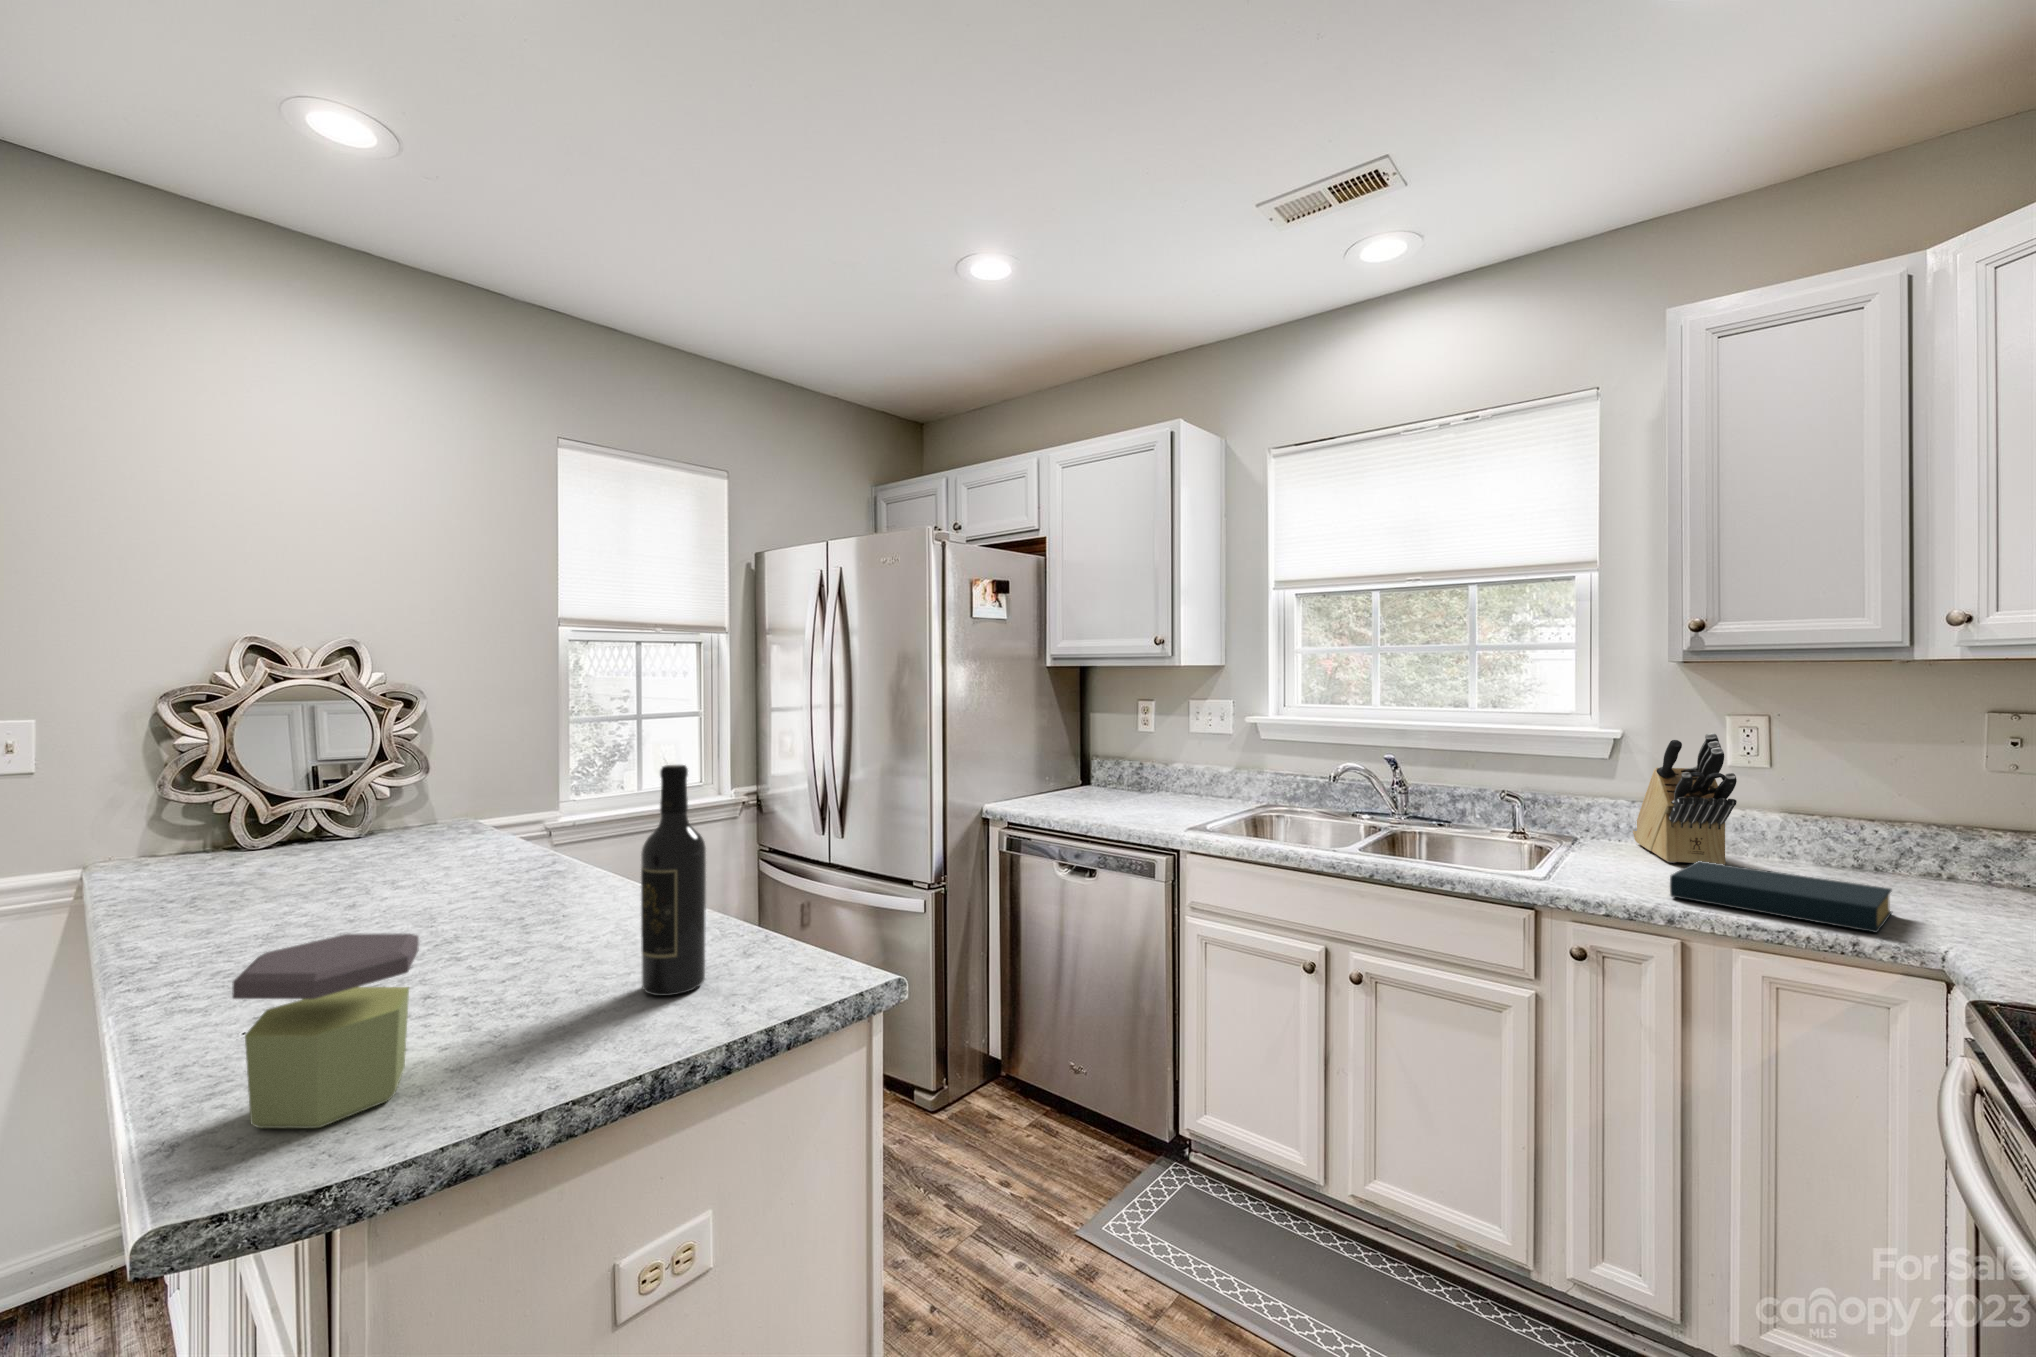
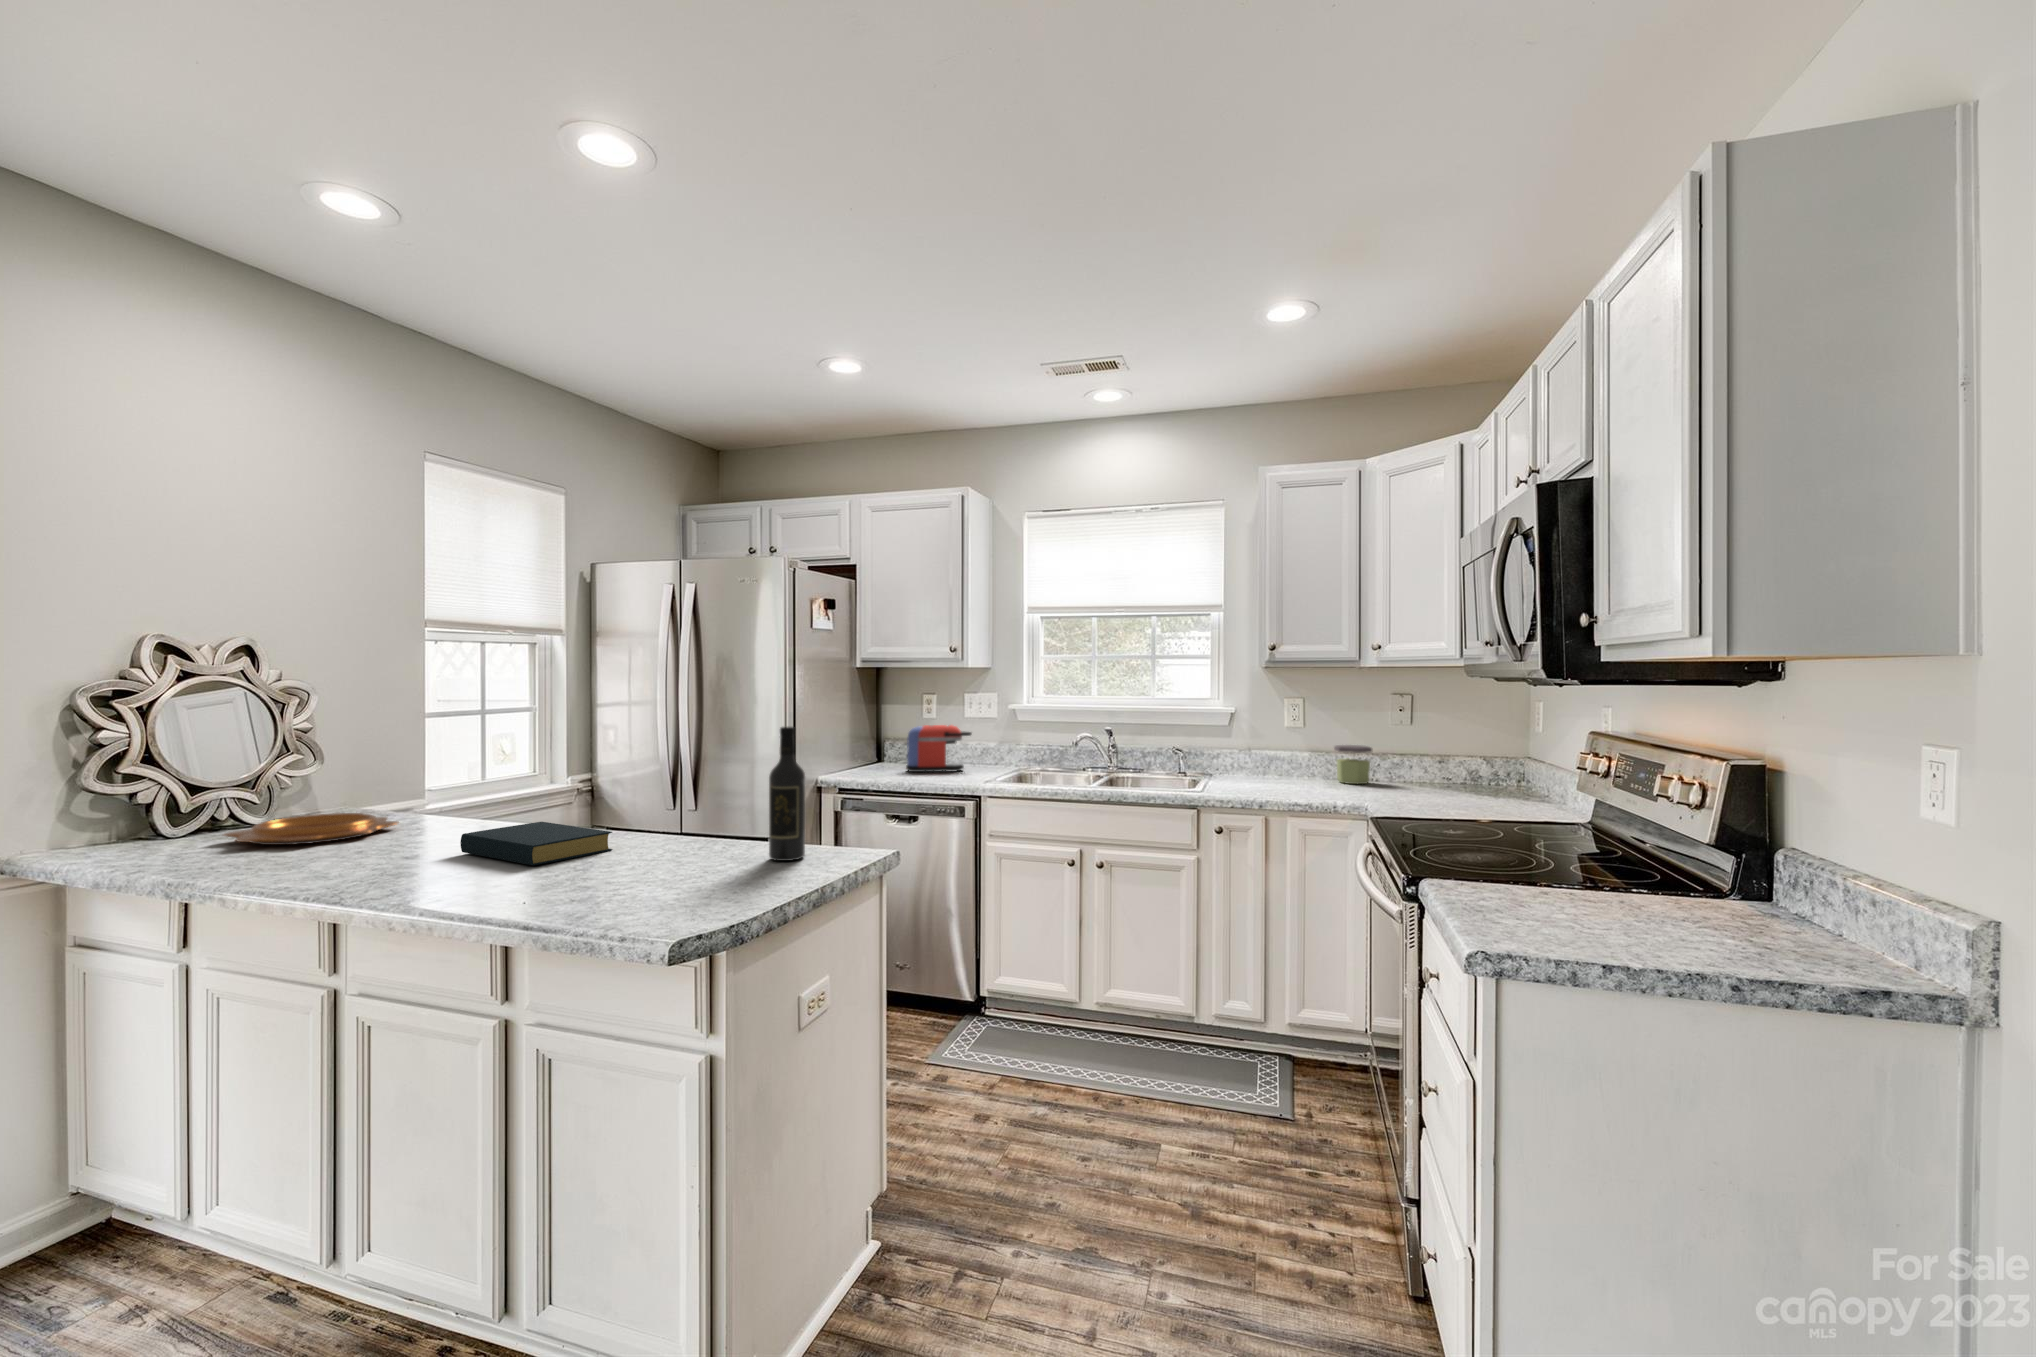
knife block: present [1633,733,1737,865] -> none [1241,708,1289,783]
coffee maker: none [1107,741,1194,804] -> present [906,725,972,772]
decorative bowl: none [253,832,450,871] -> present [224,813,398,845]
hardback book: present [1670,861,1892,933] -> present [460,822,612,865]
jar: present [232,934,419,1128] -> present [1334,745,1372,784]

